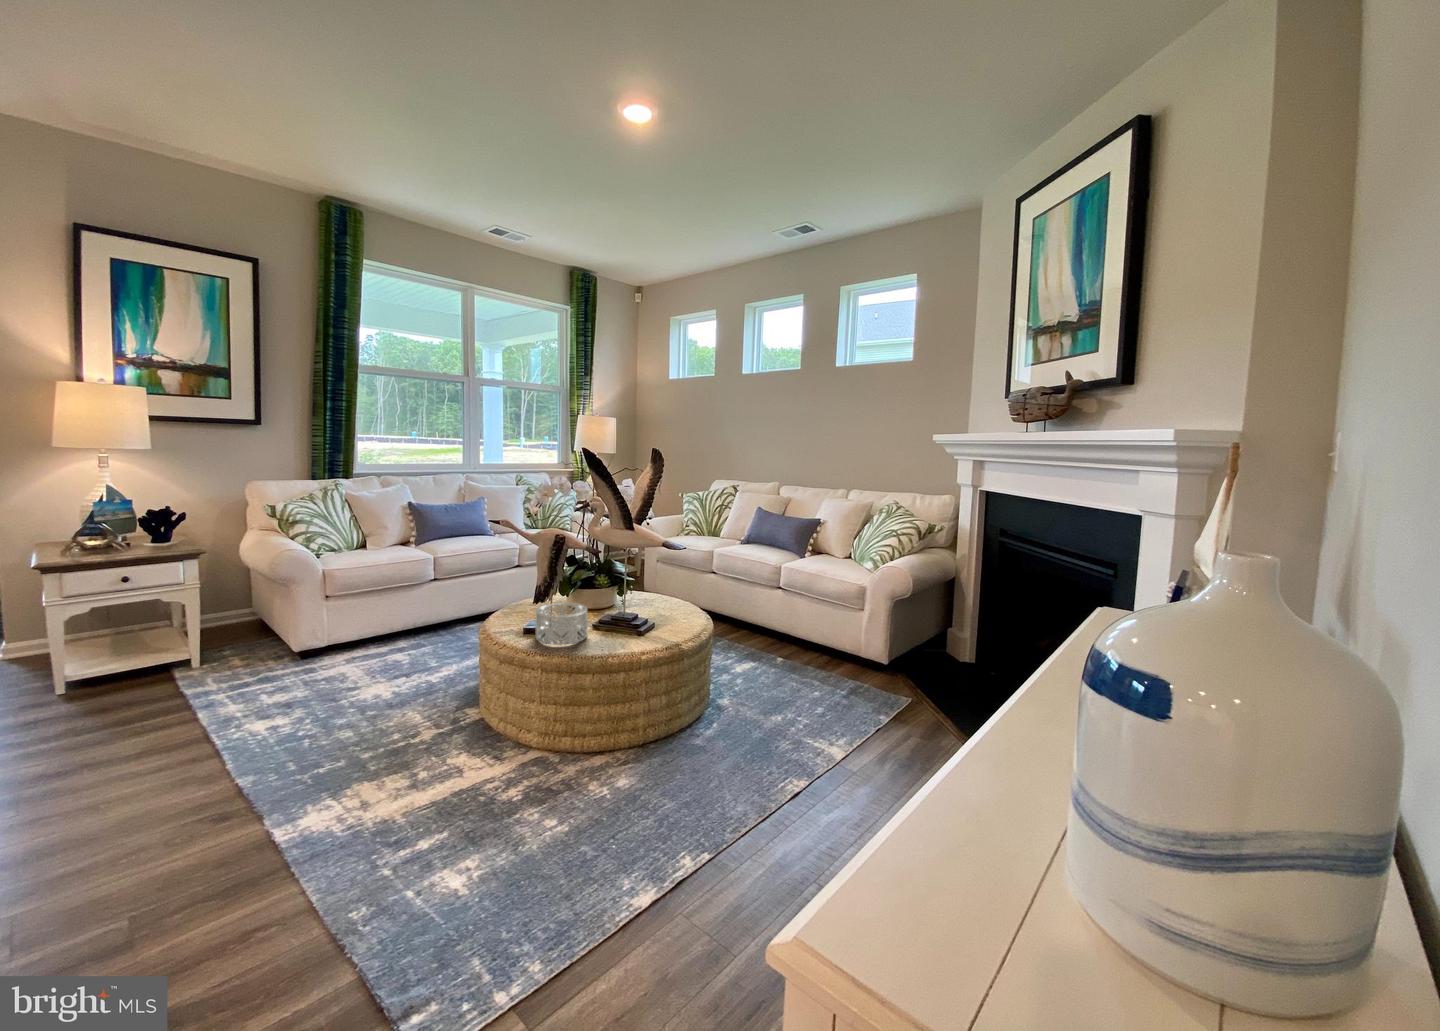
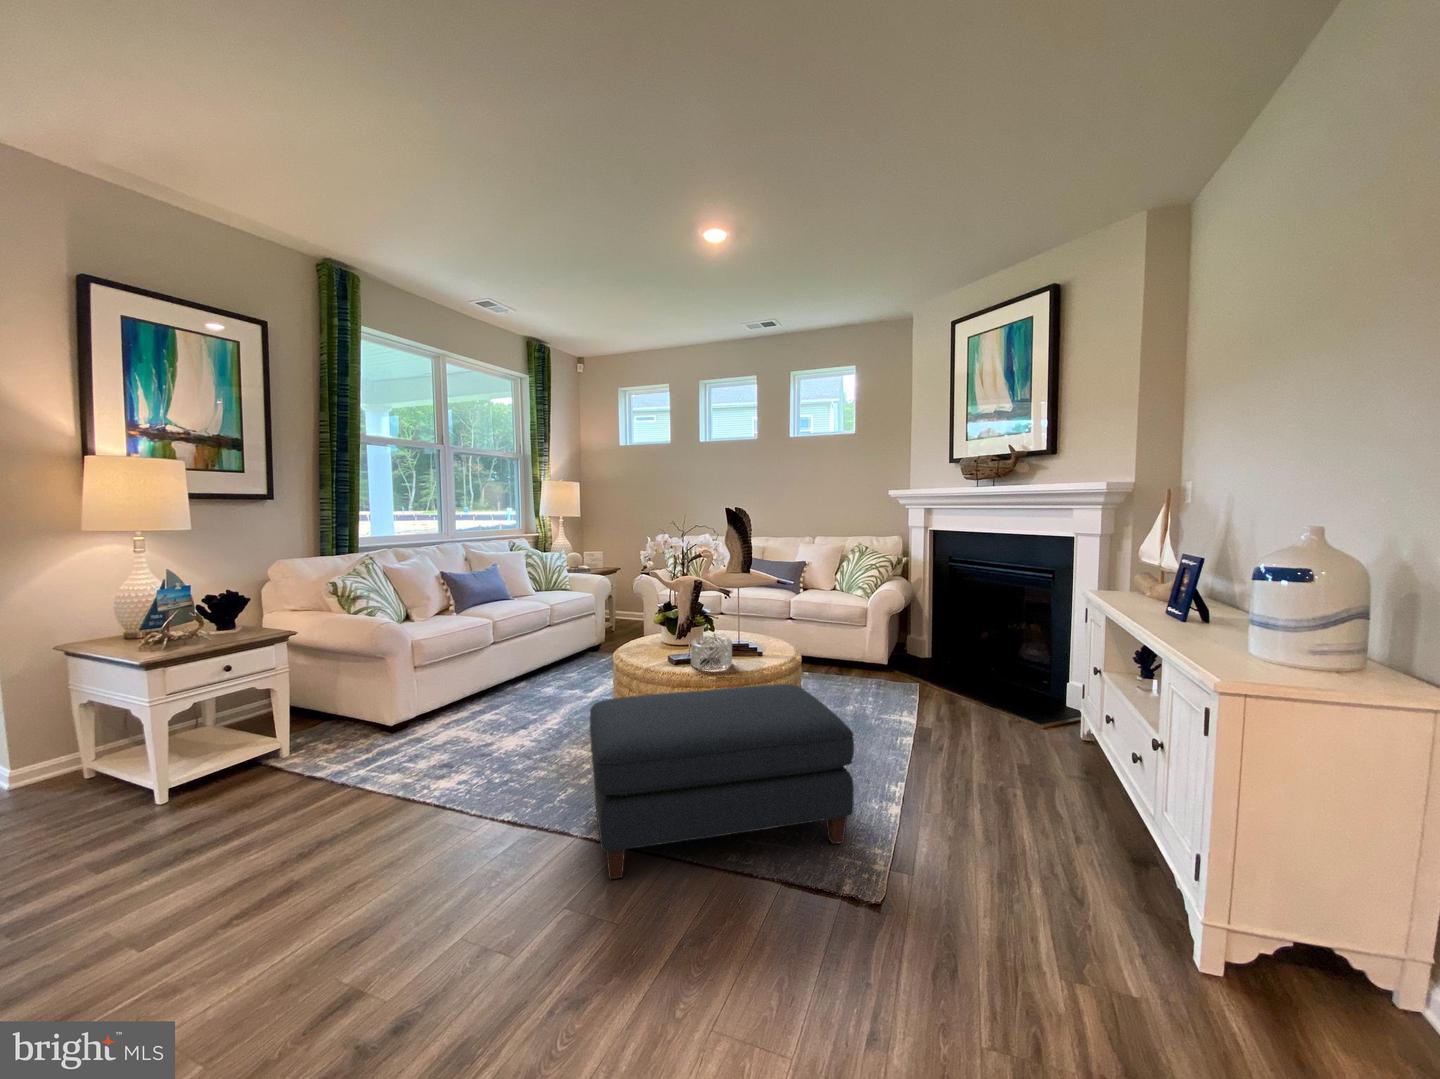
ottoman: none [206,664,597,910] -> present [590,684,854,879]

